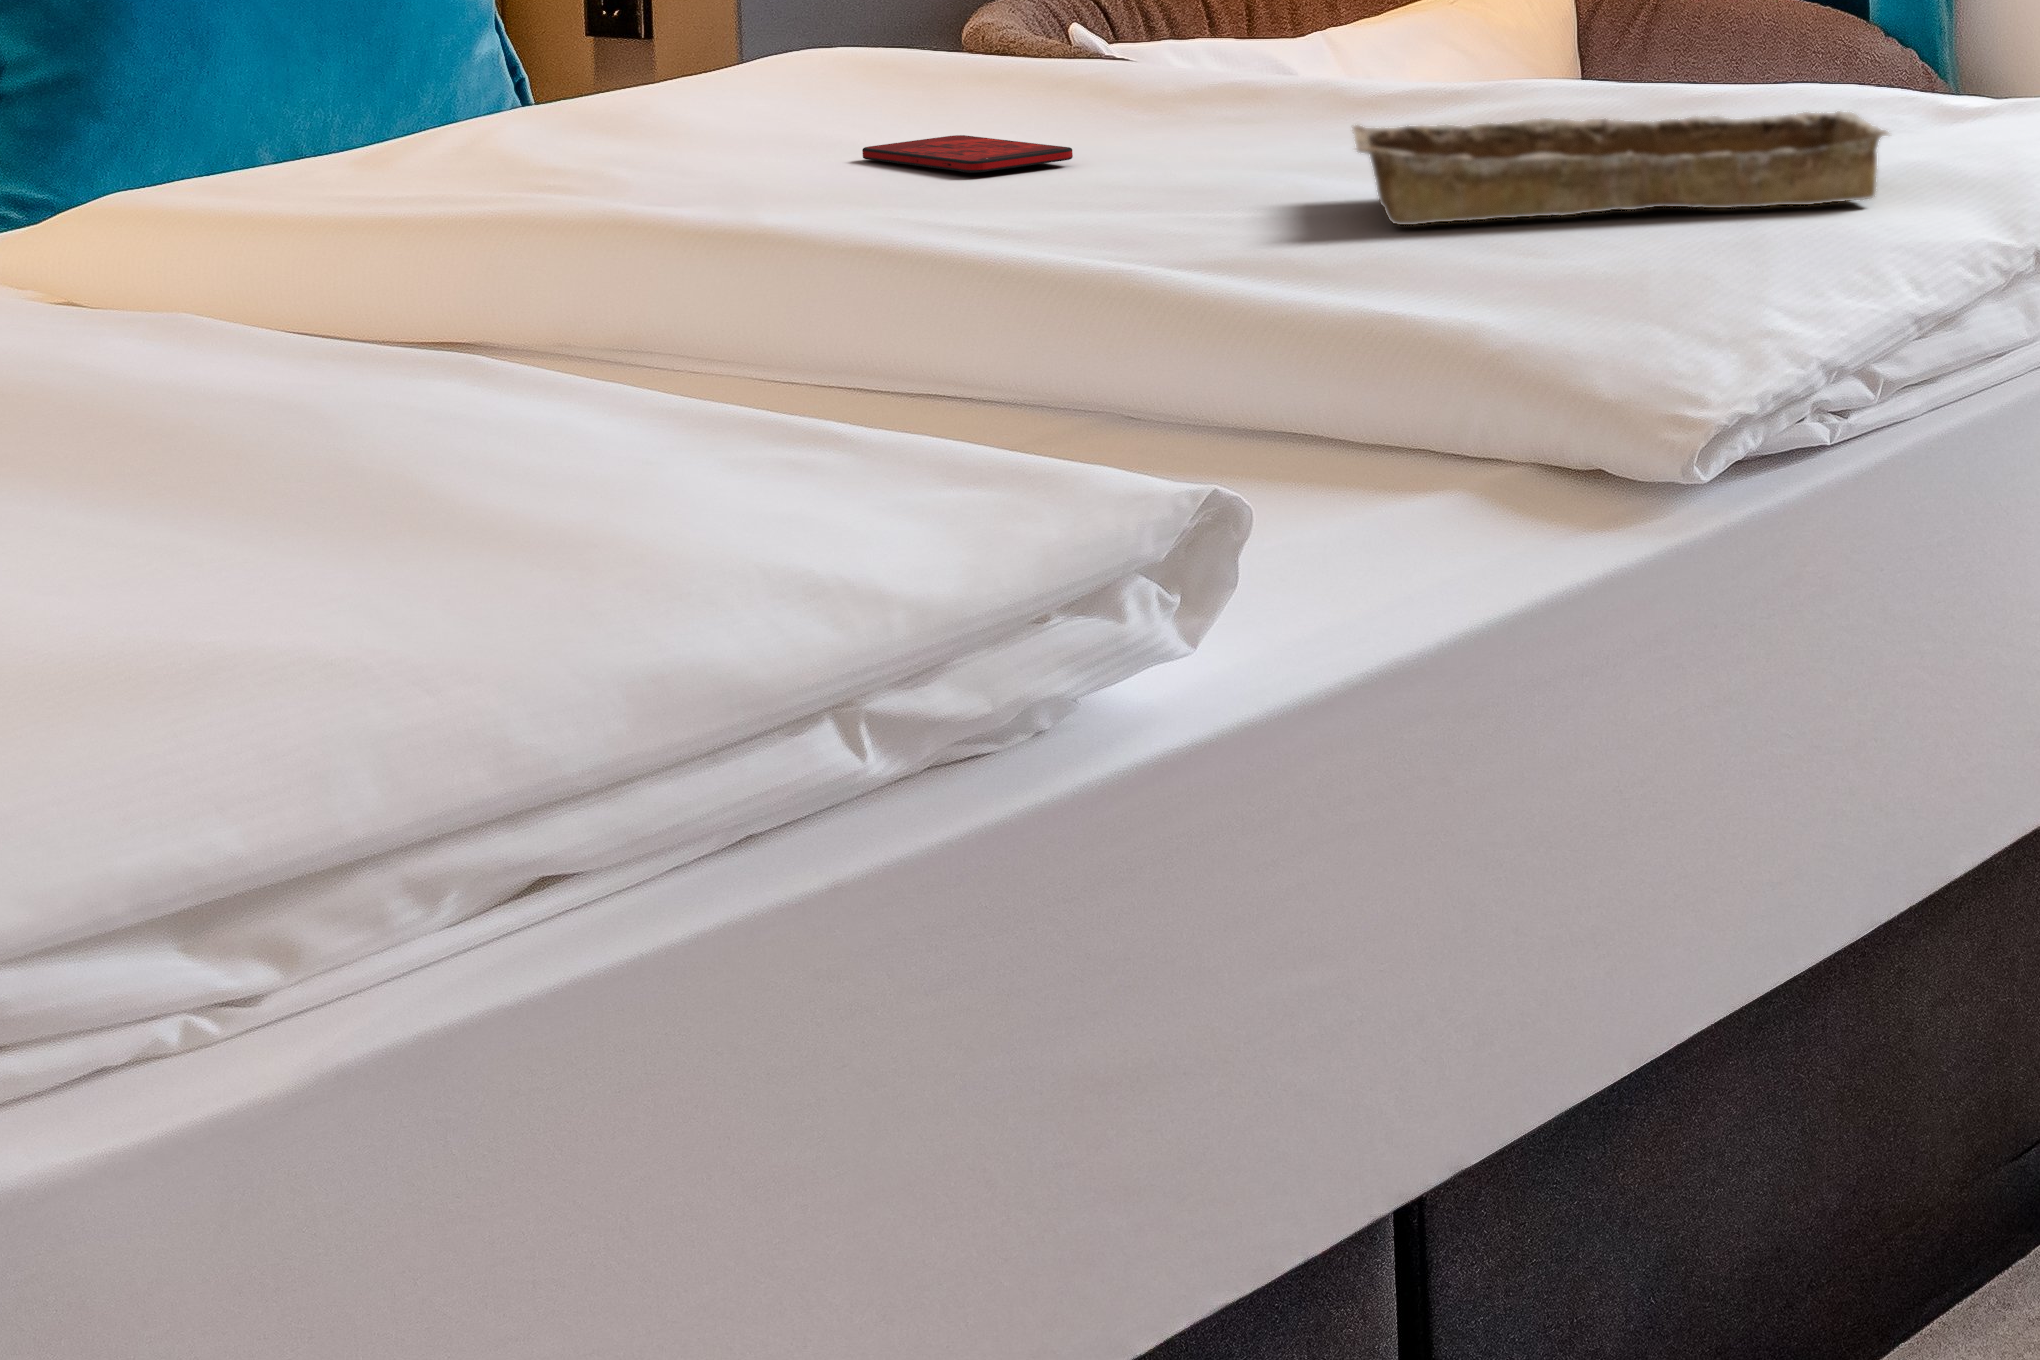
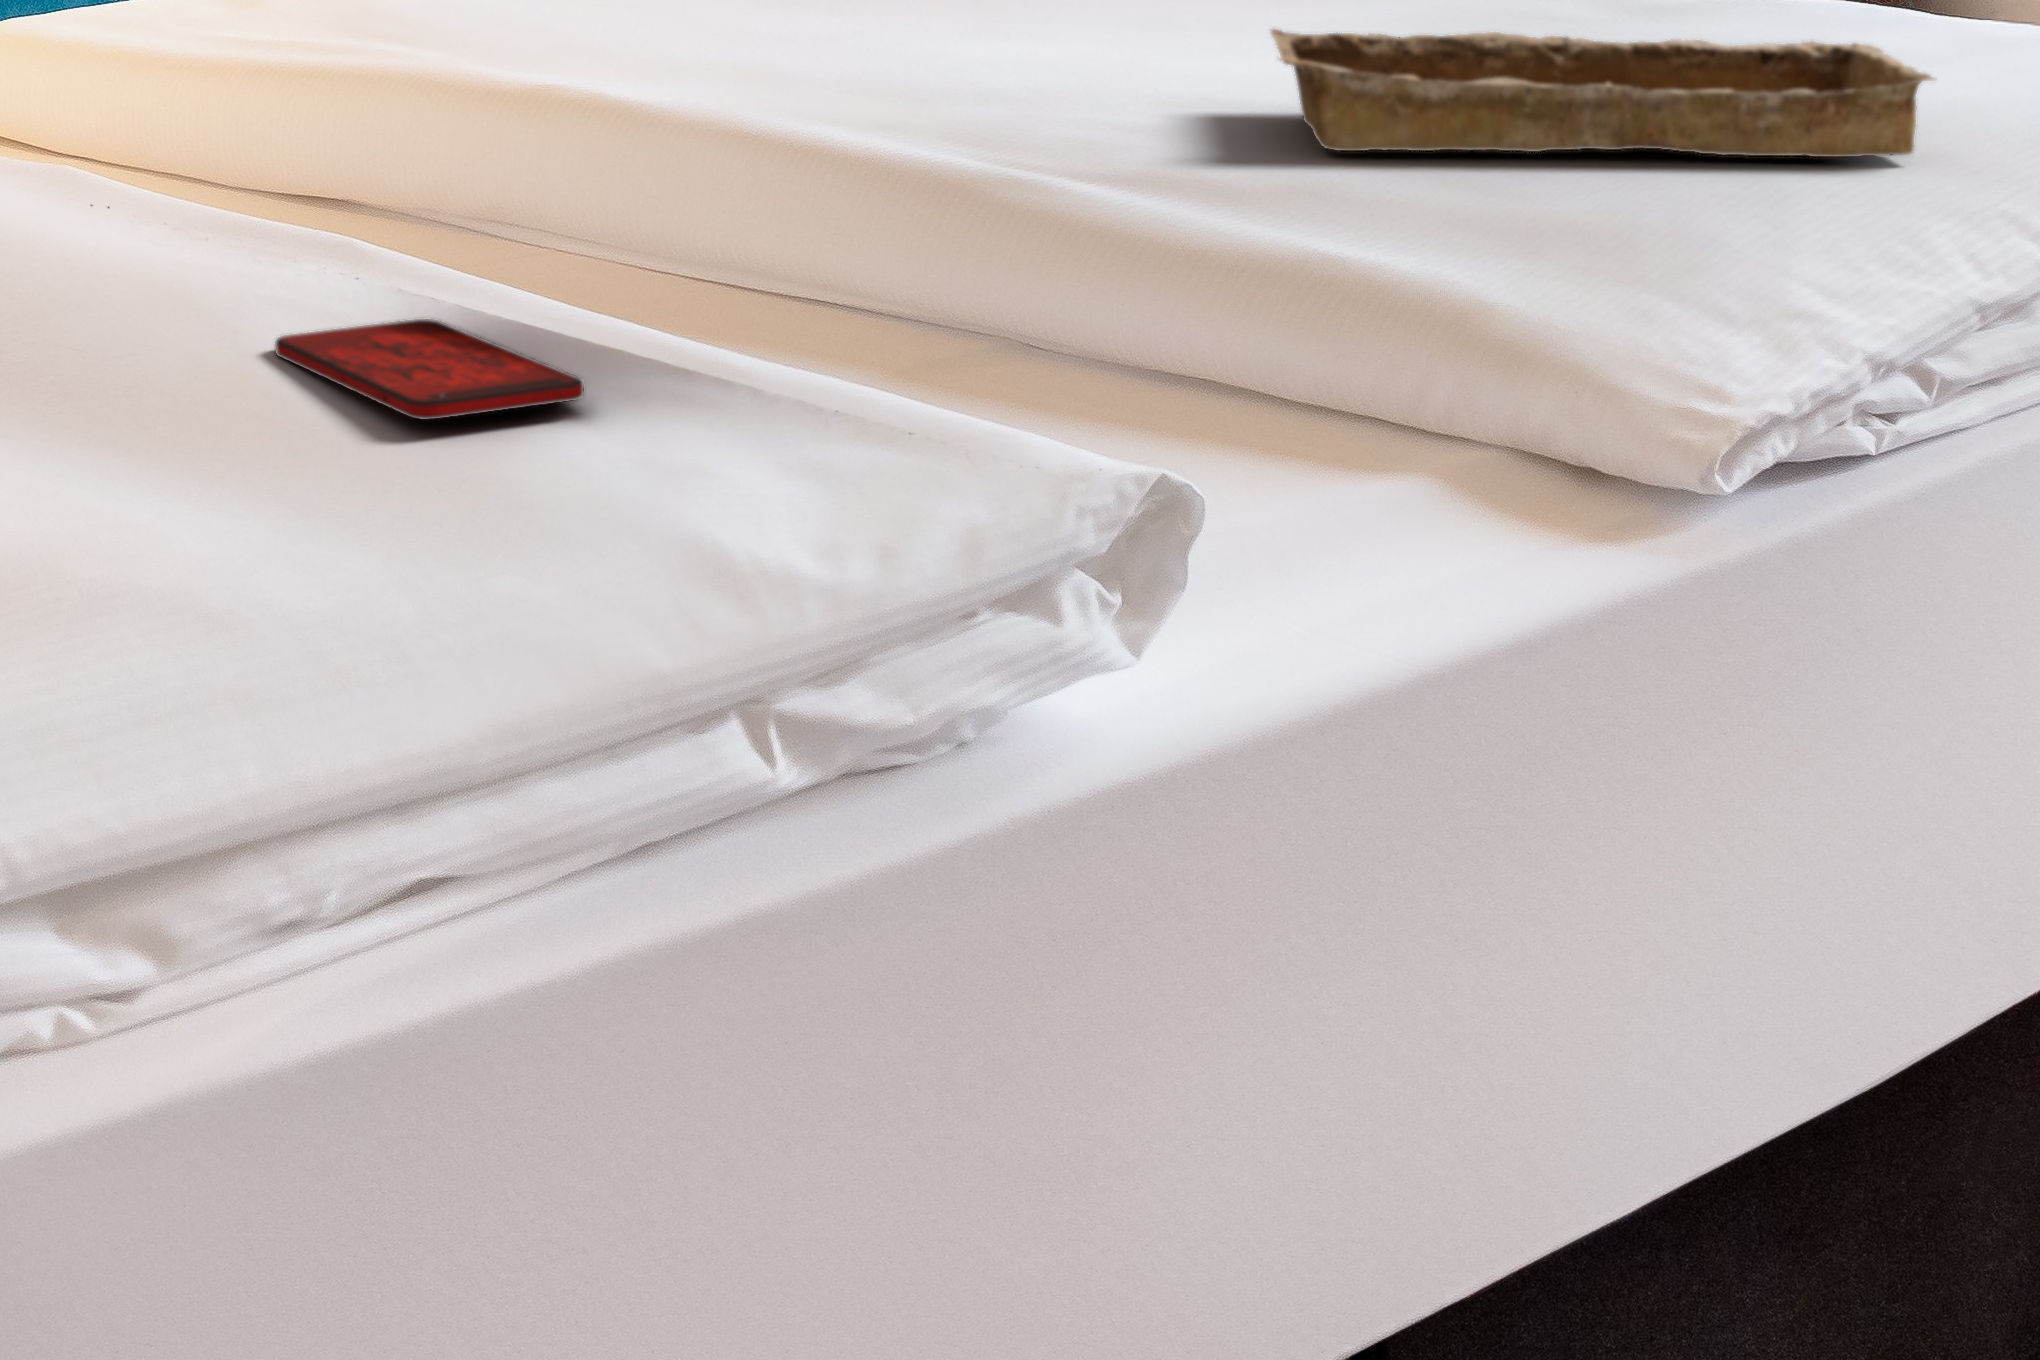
smartphone: present [862,135,1073,173] -> present [275,319,584,420]

